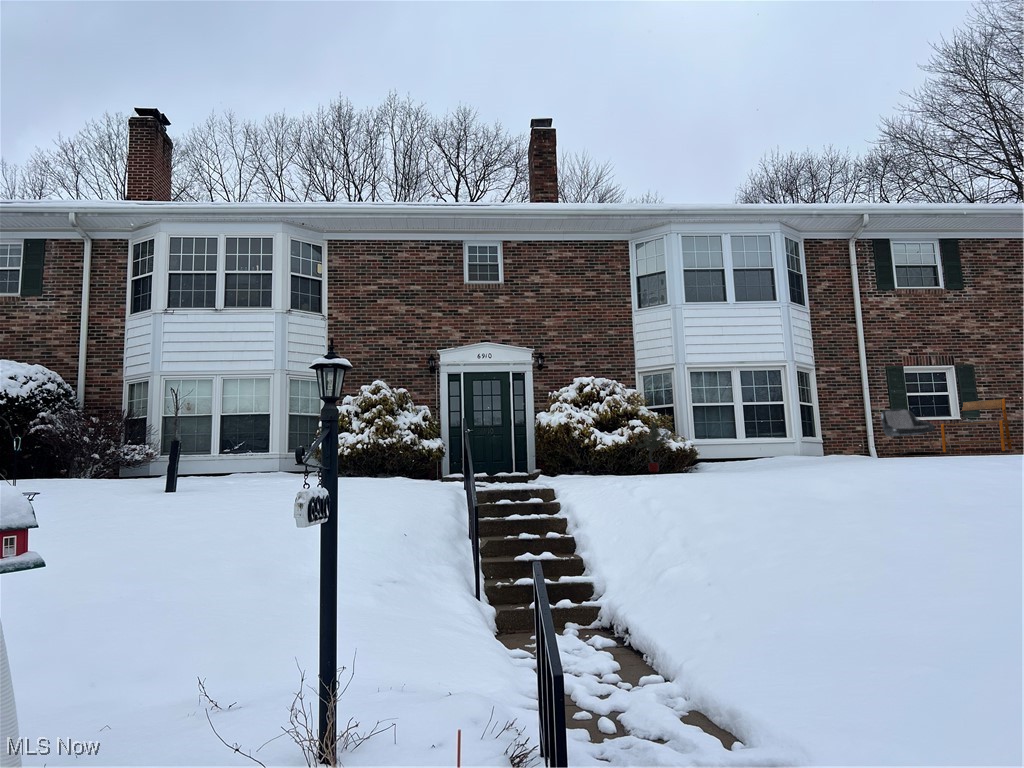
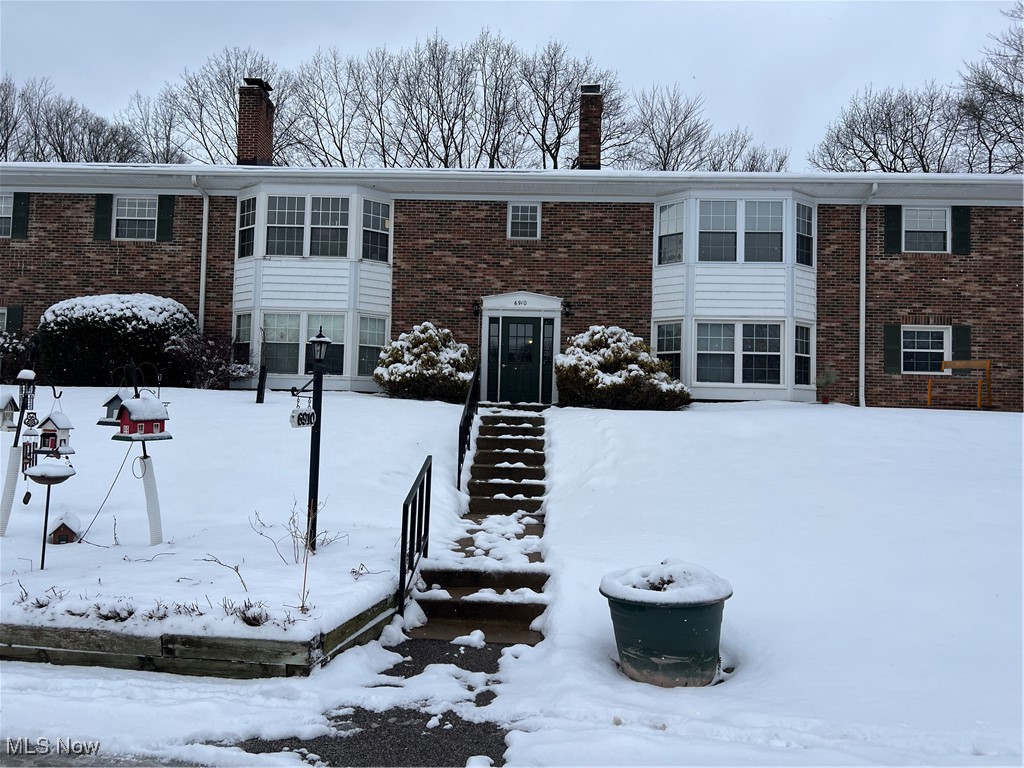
lounge chair: present [881,409,935,455] -> none [869,364,917,406]
potted tree: present [633,422,670,473] -> present [813,366,839,404]

